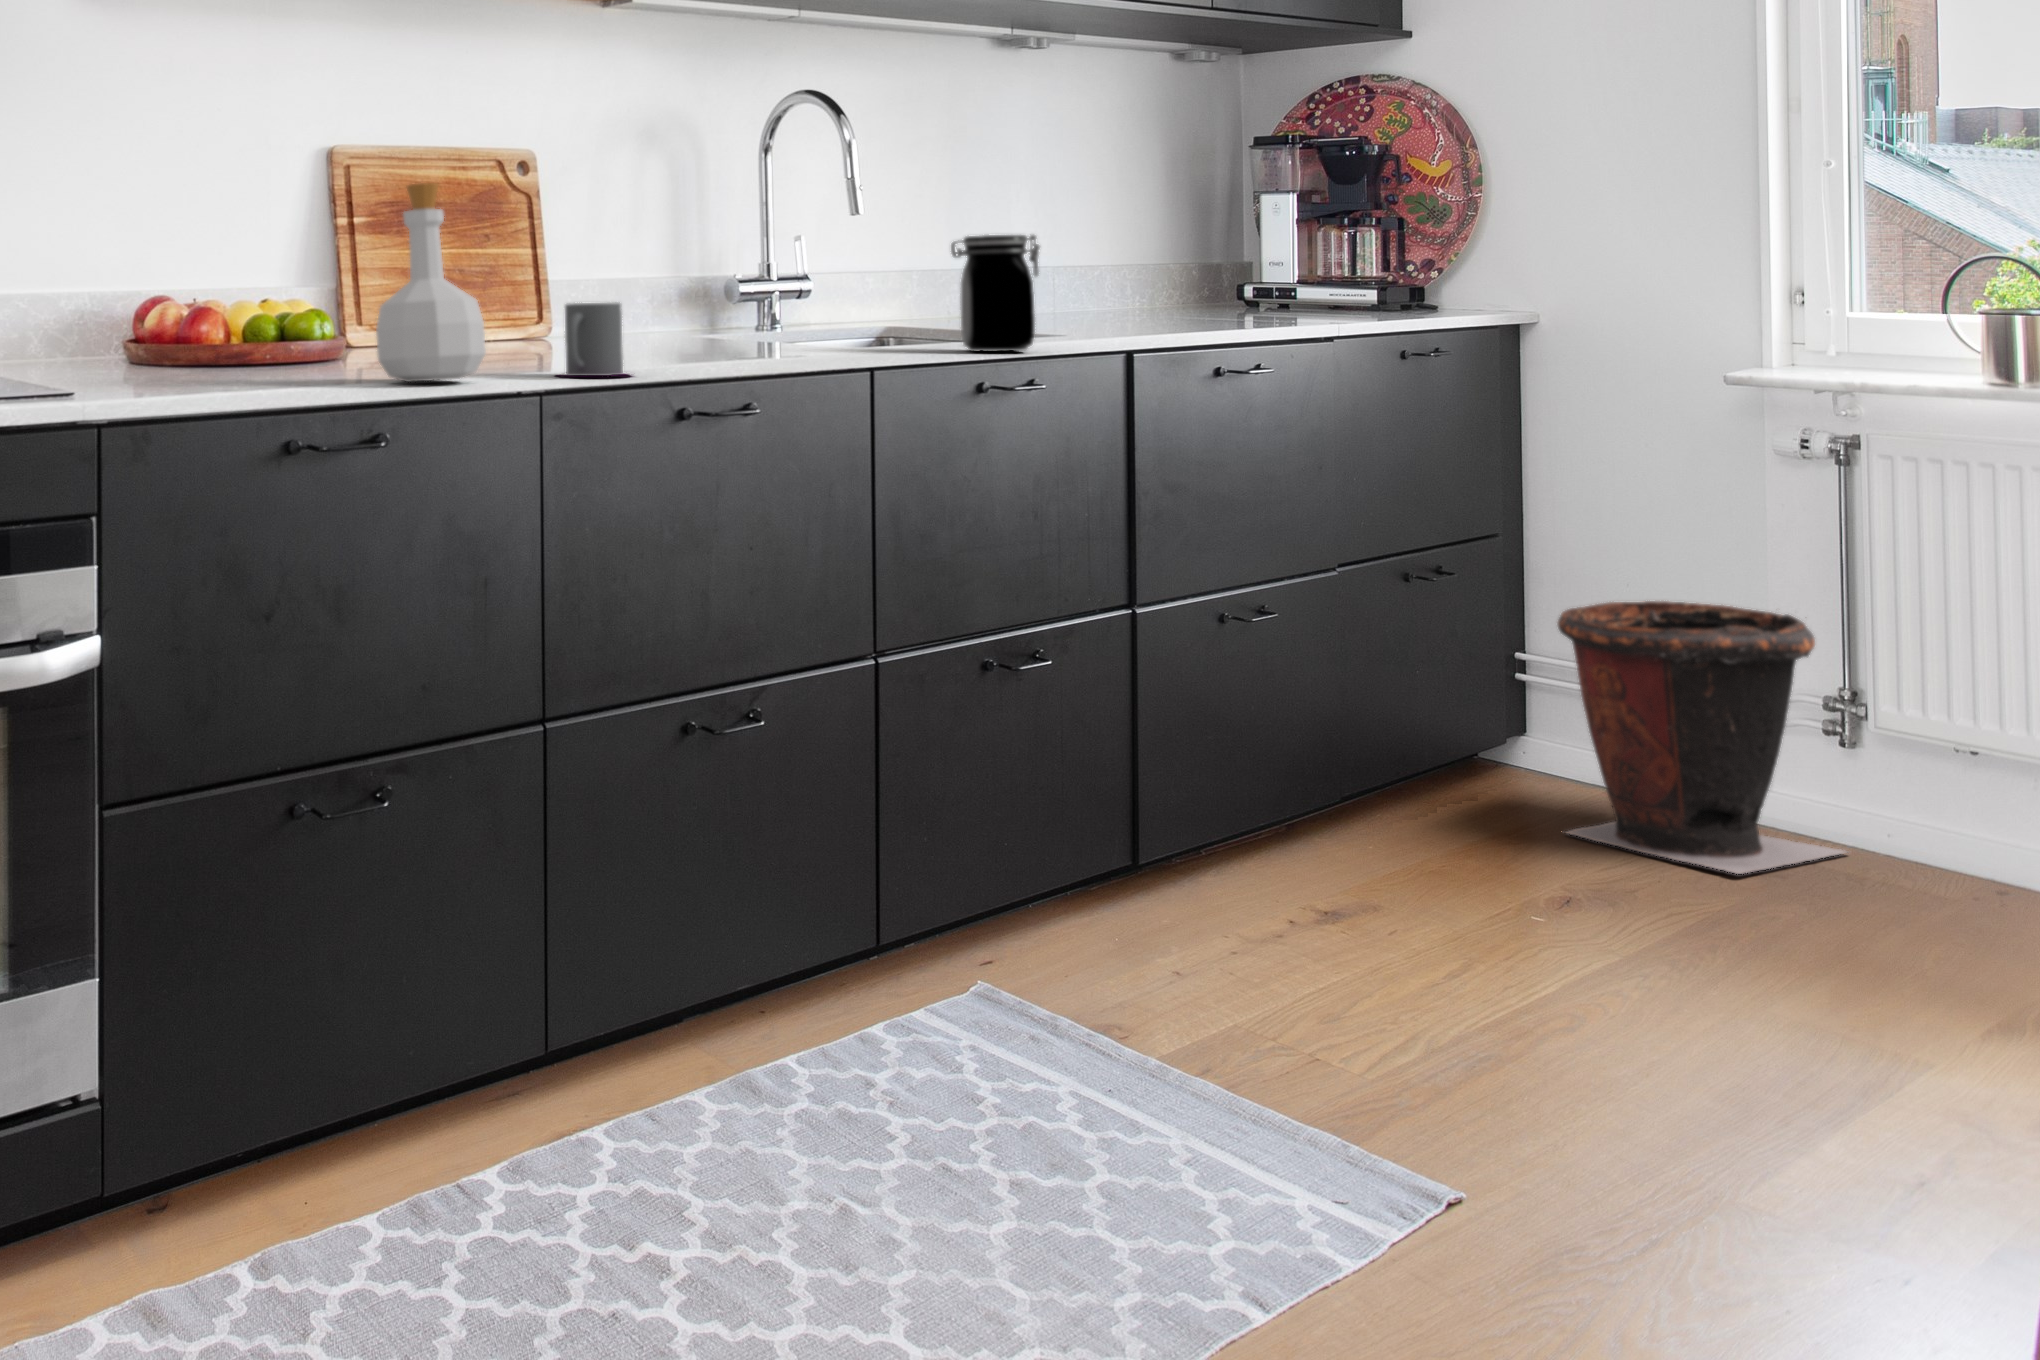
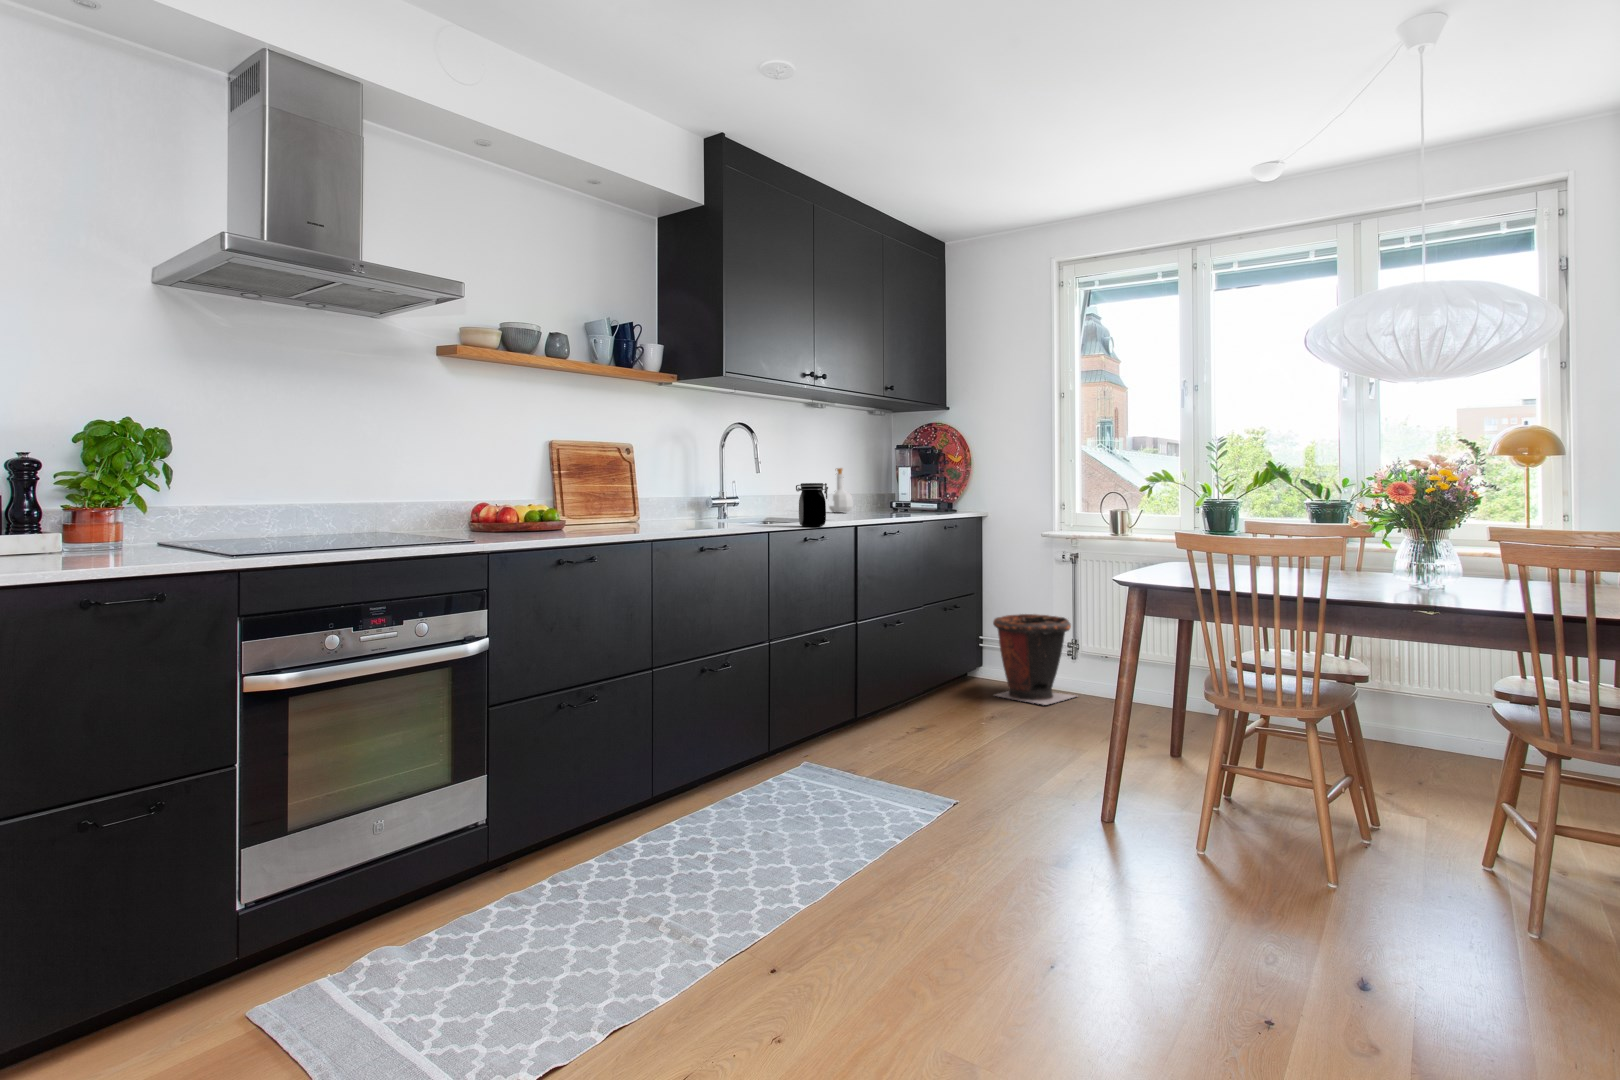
bottle: present [376,183,486,382] -> present [829,468,853,513]
mug: present [560,302,624,376] -> none [655,508,686,536]

